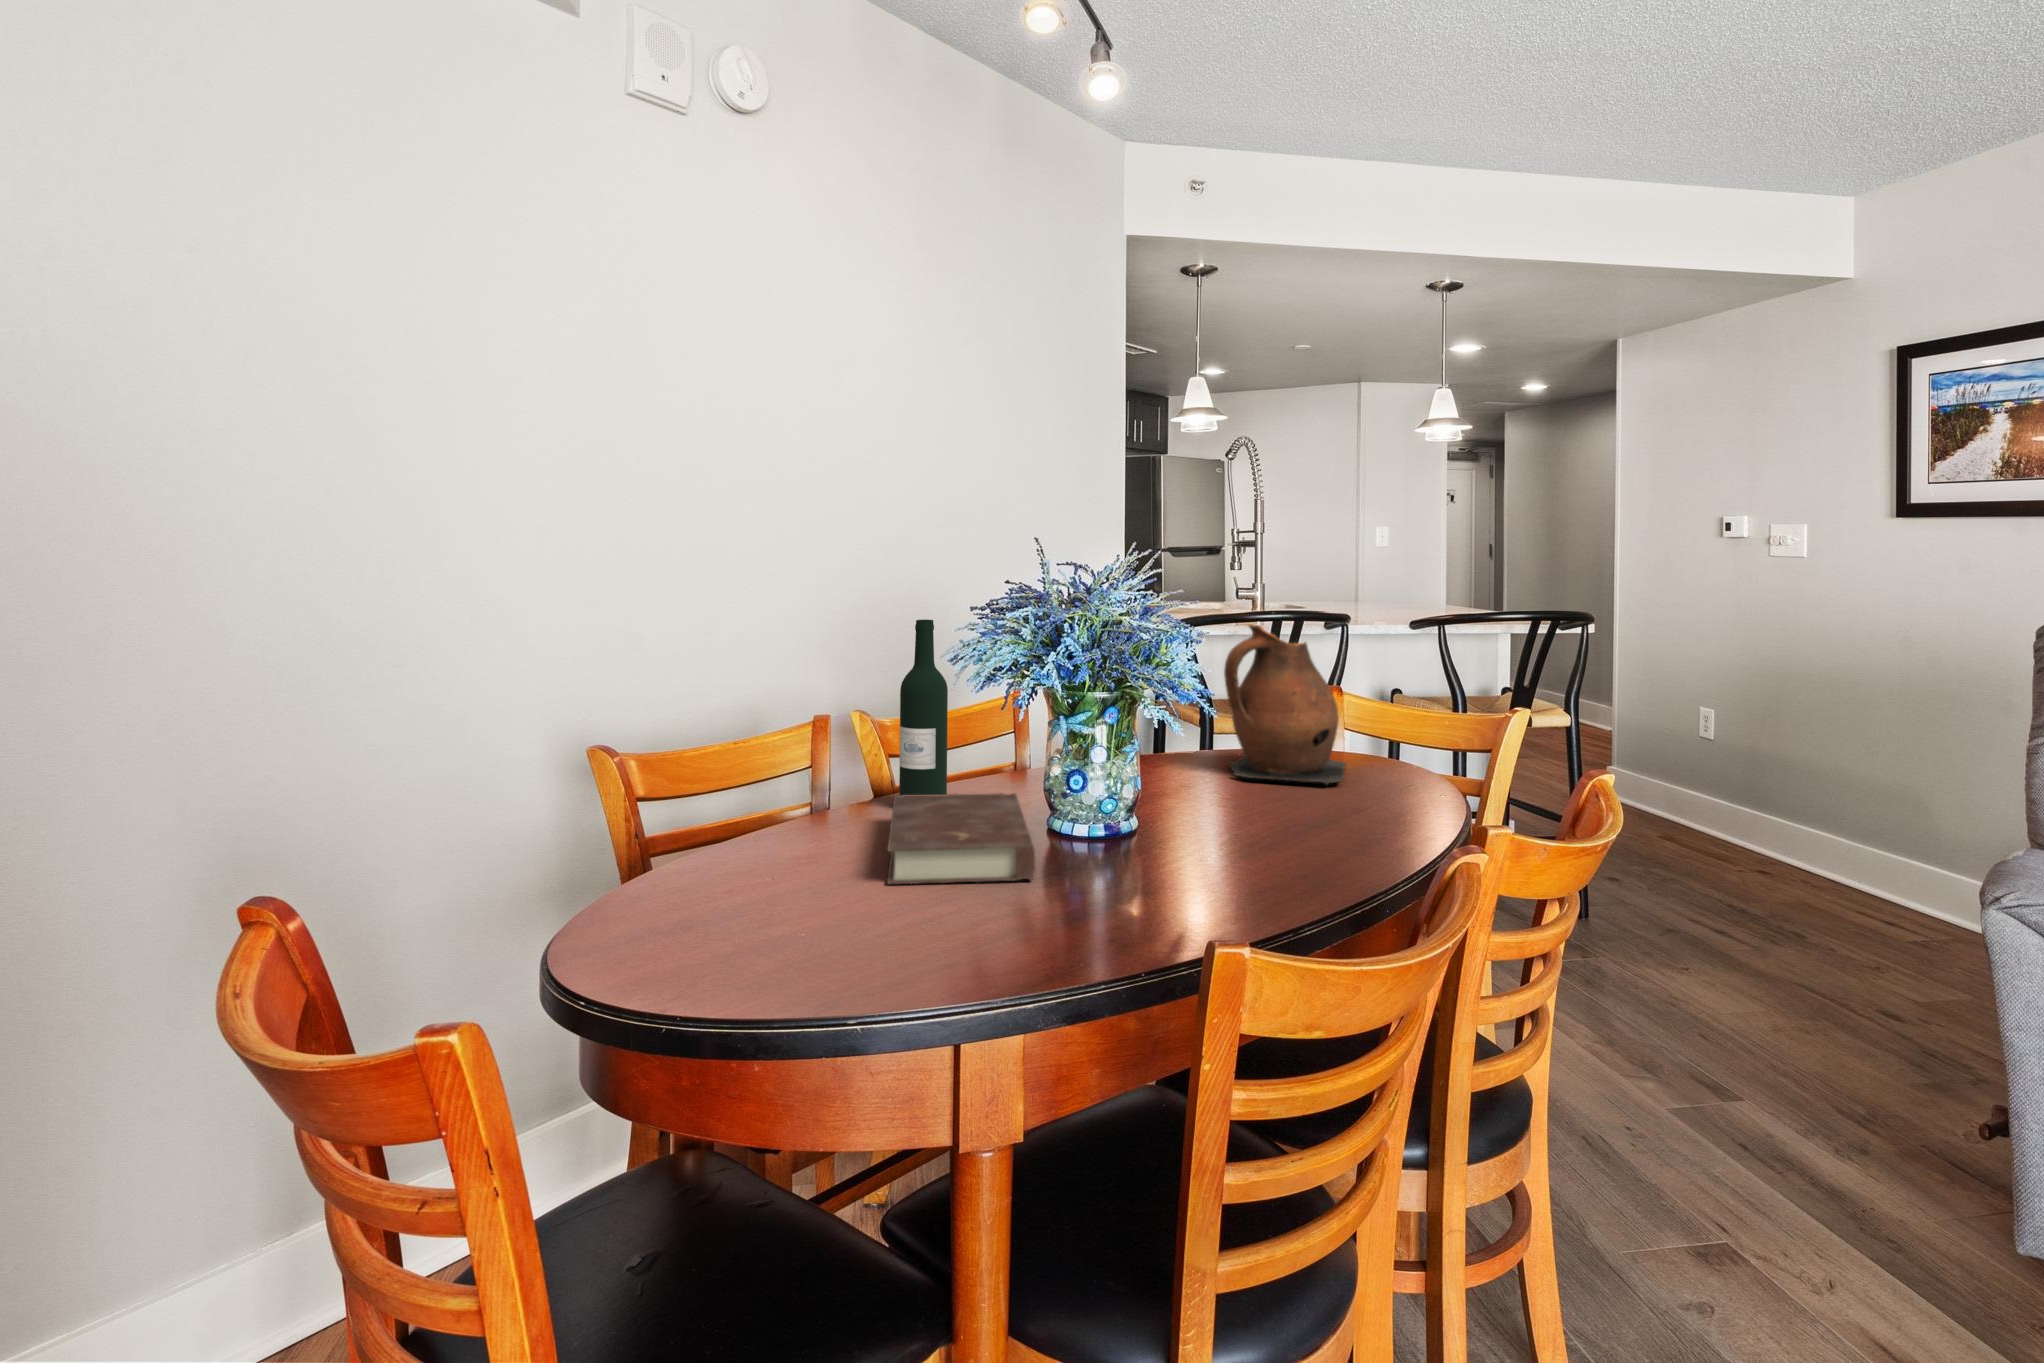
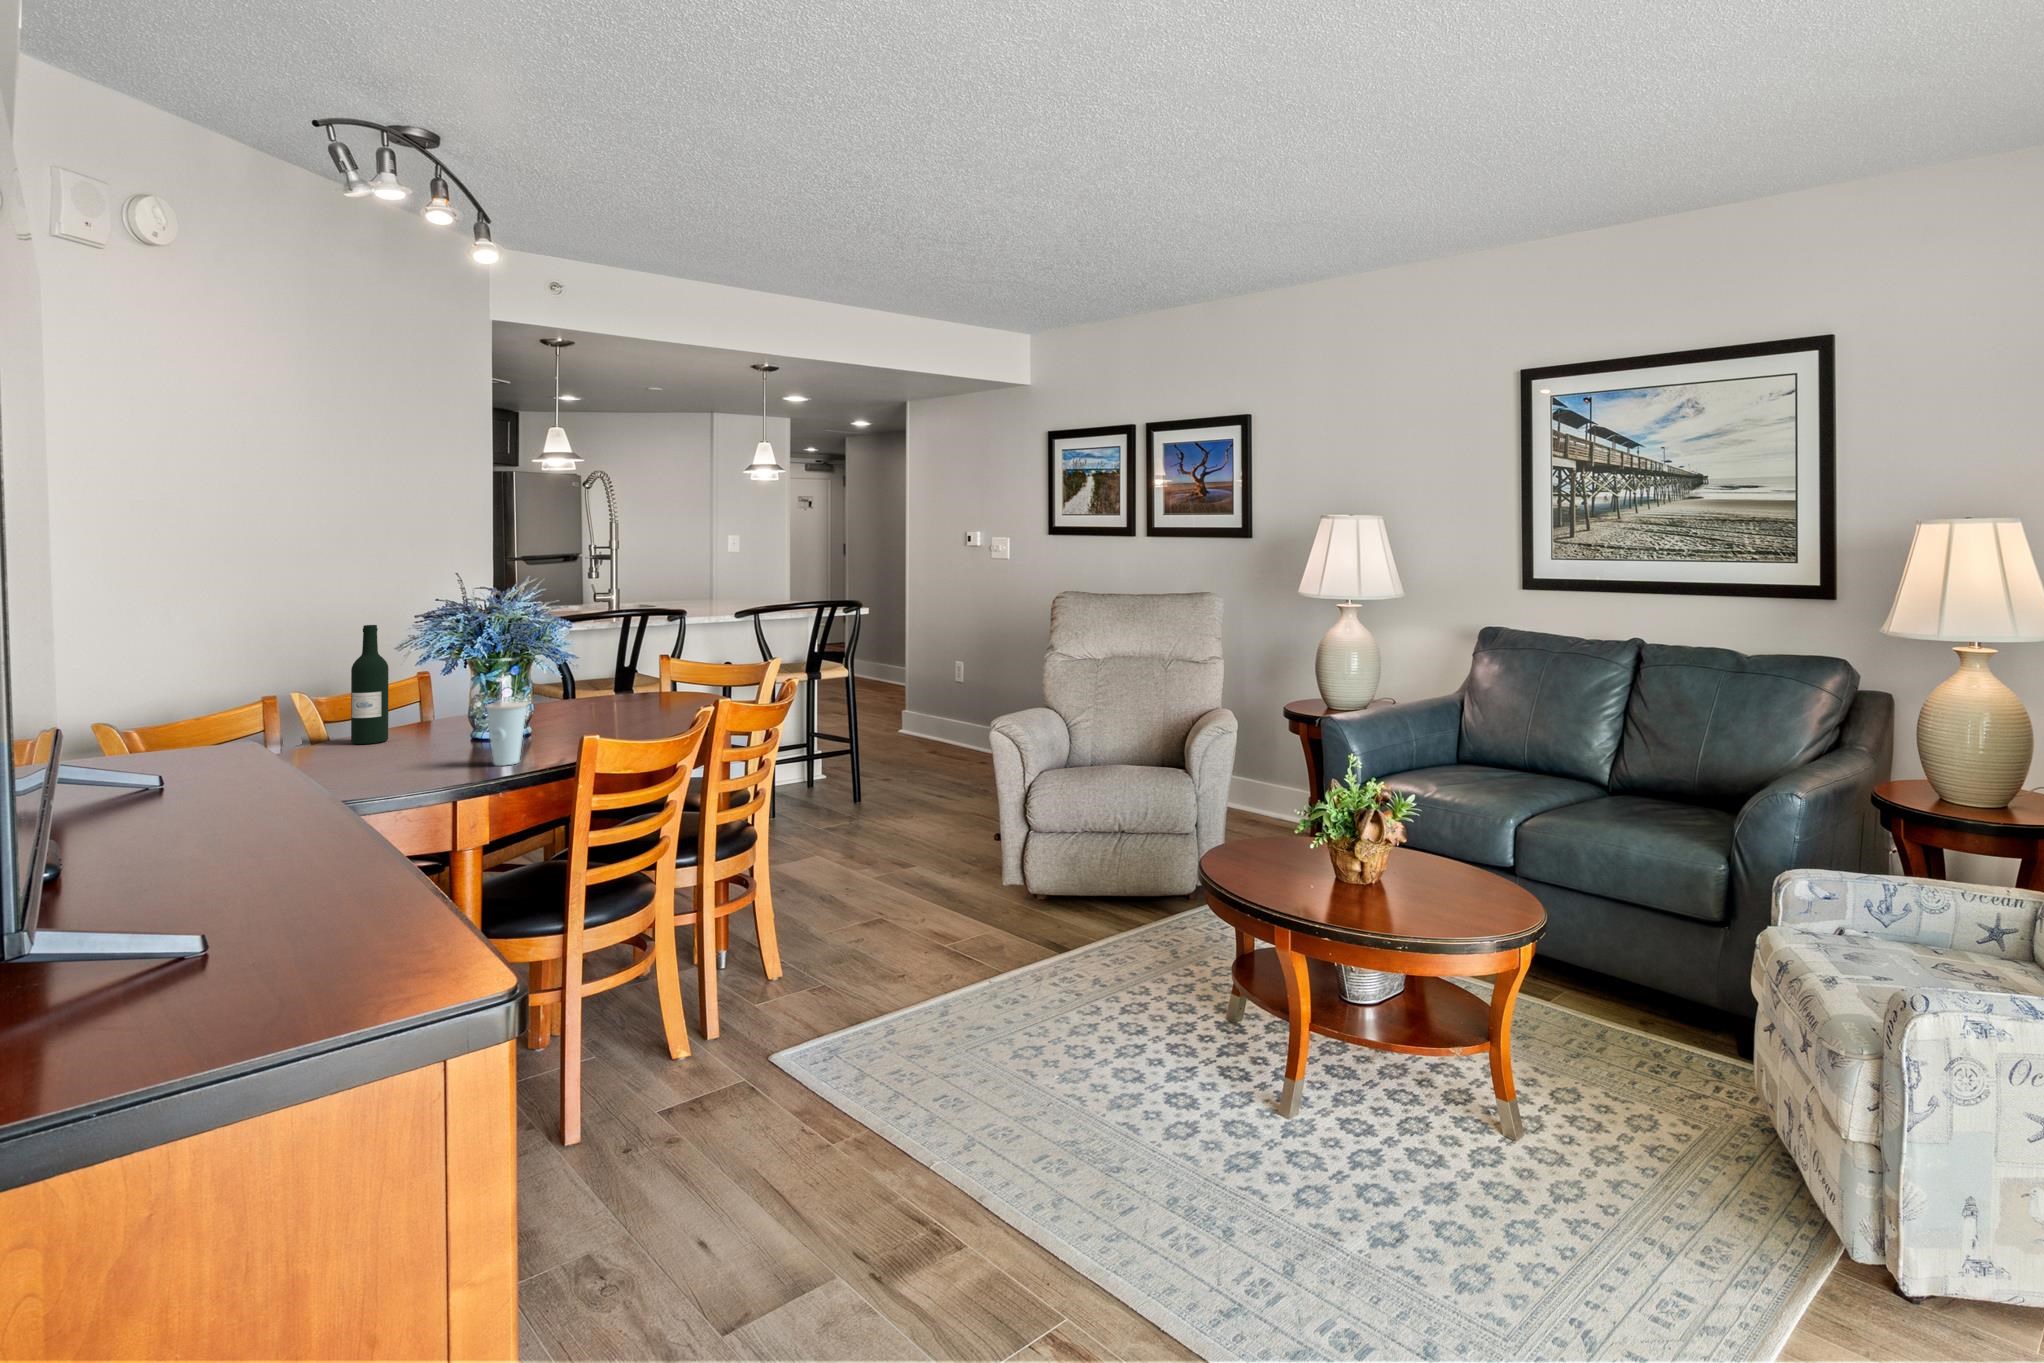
ceramic pitcher: present [1224,624,1346,785] -> none [585,618,668,709]
cup: none [1043,788,1117,923] -> present [485,701,528,766]
book: present [887,793,1035,884] -> none [356,724,473,768]

